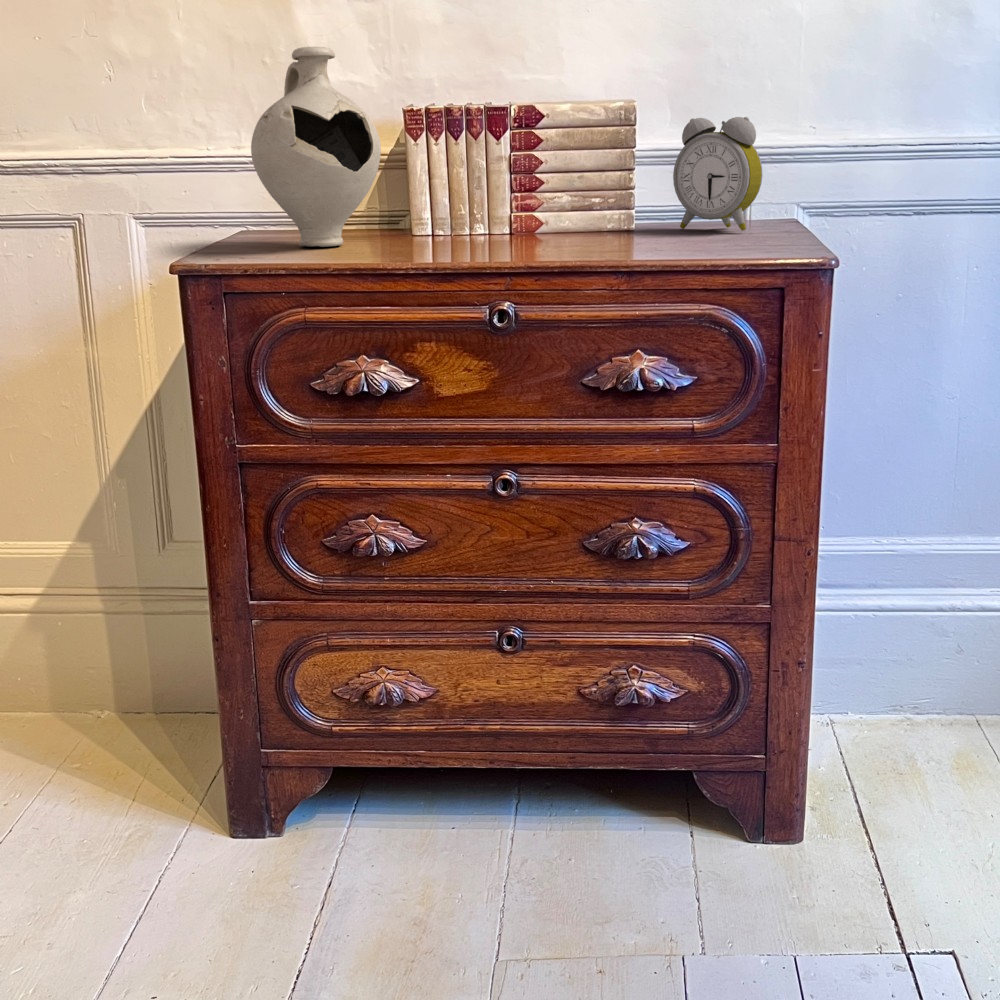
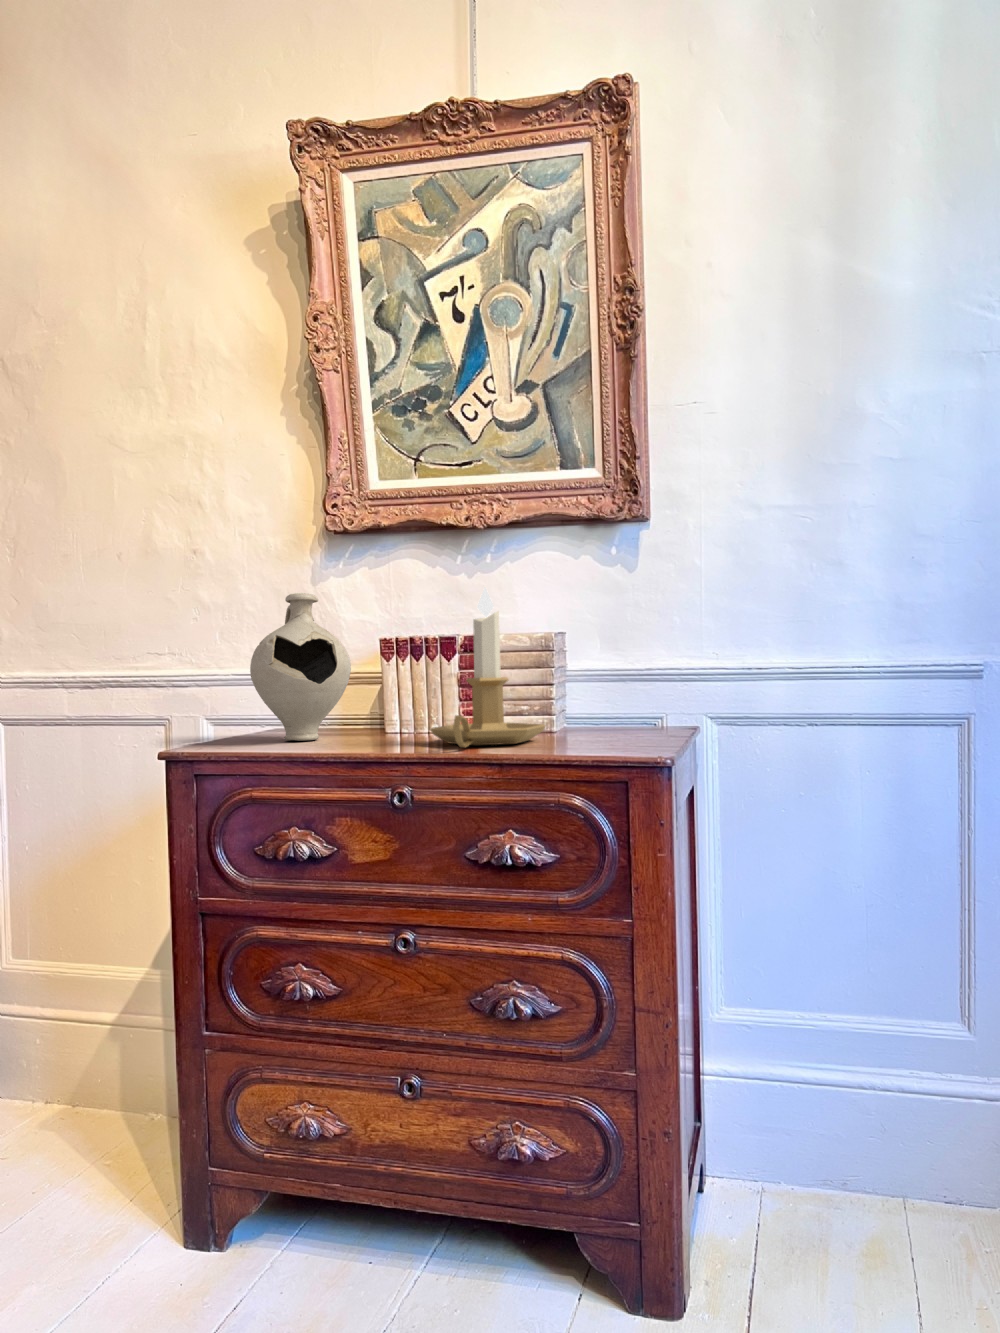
candlestick: none [510,40,641,251] -> present [430,588,545,748]
alarm clock: present [673,117,762,231] -> none [587,643,656,734]

